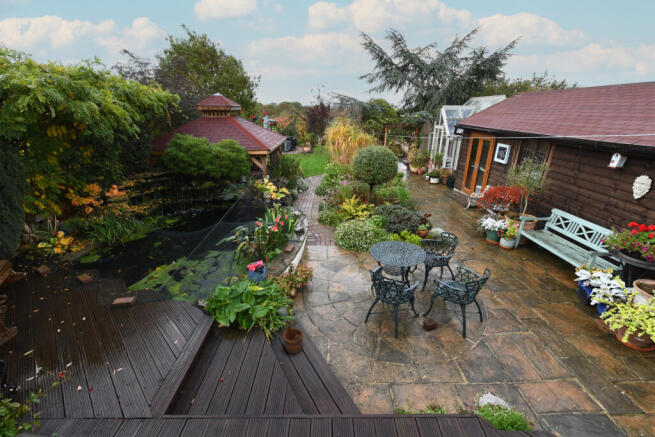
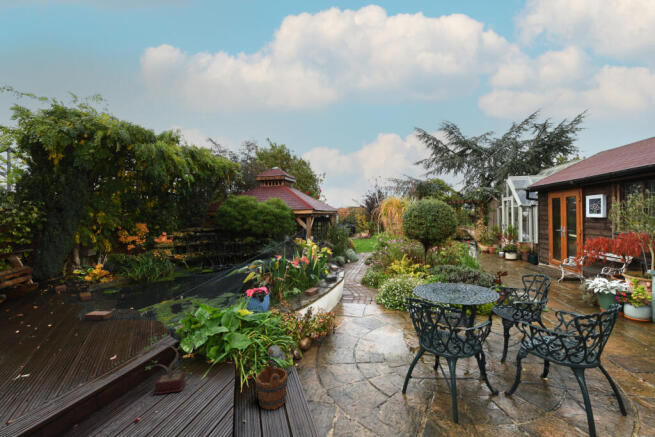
potted plant: present [423,298,450,330] -> present [144,322,206,394]

